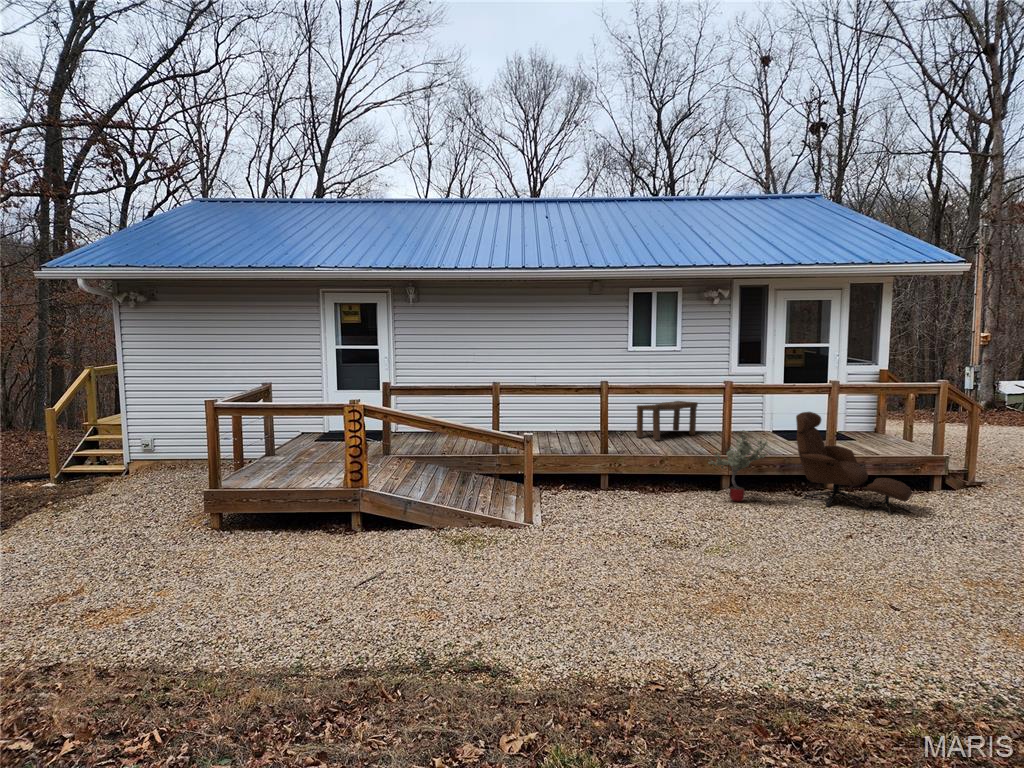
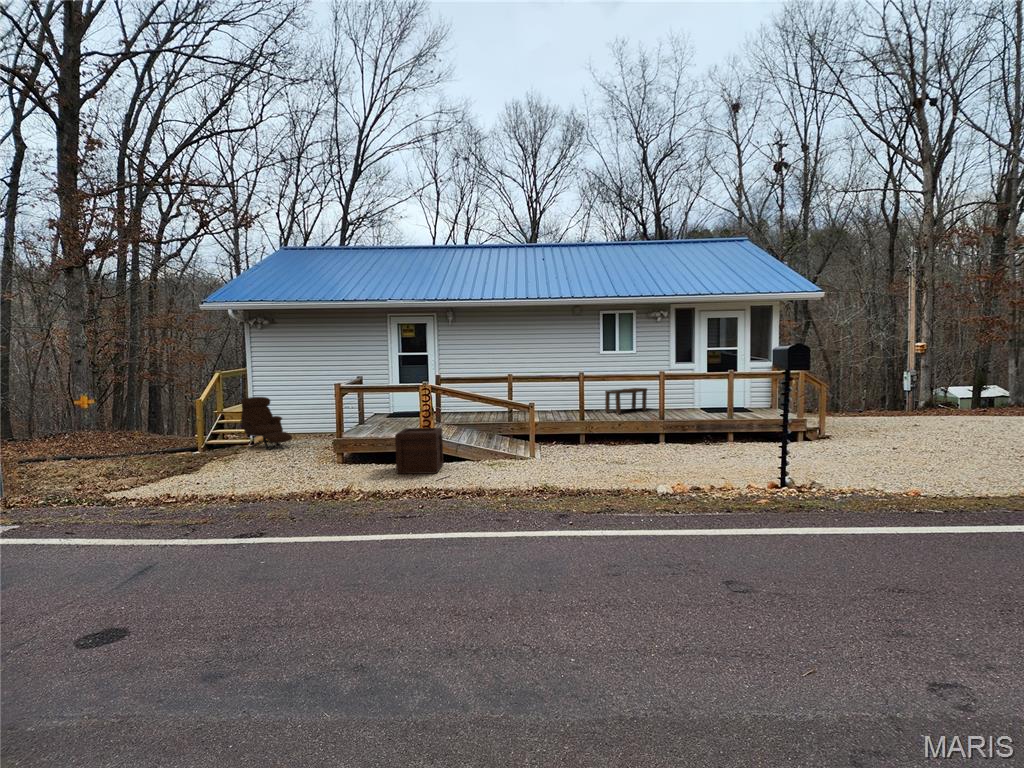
lounge chair: present [796,412,912,515] -> present [240,397,292,449]
potted tree: present [708,430,768,502] -> none [647,403,685,449]
wooden crate: none [290,473,380,558] -> present [395,428,443,474]

